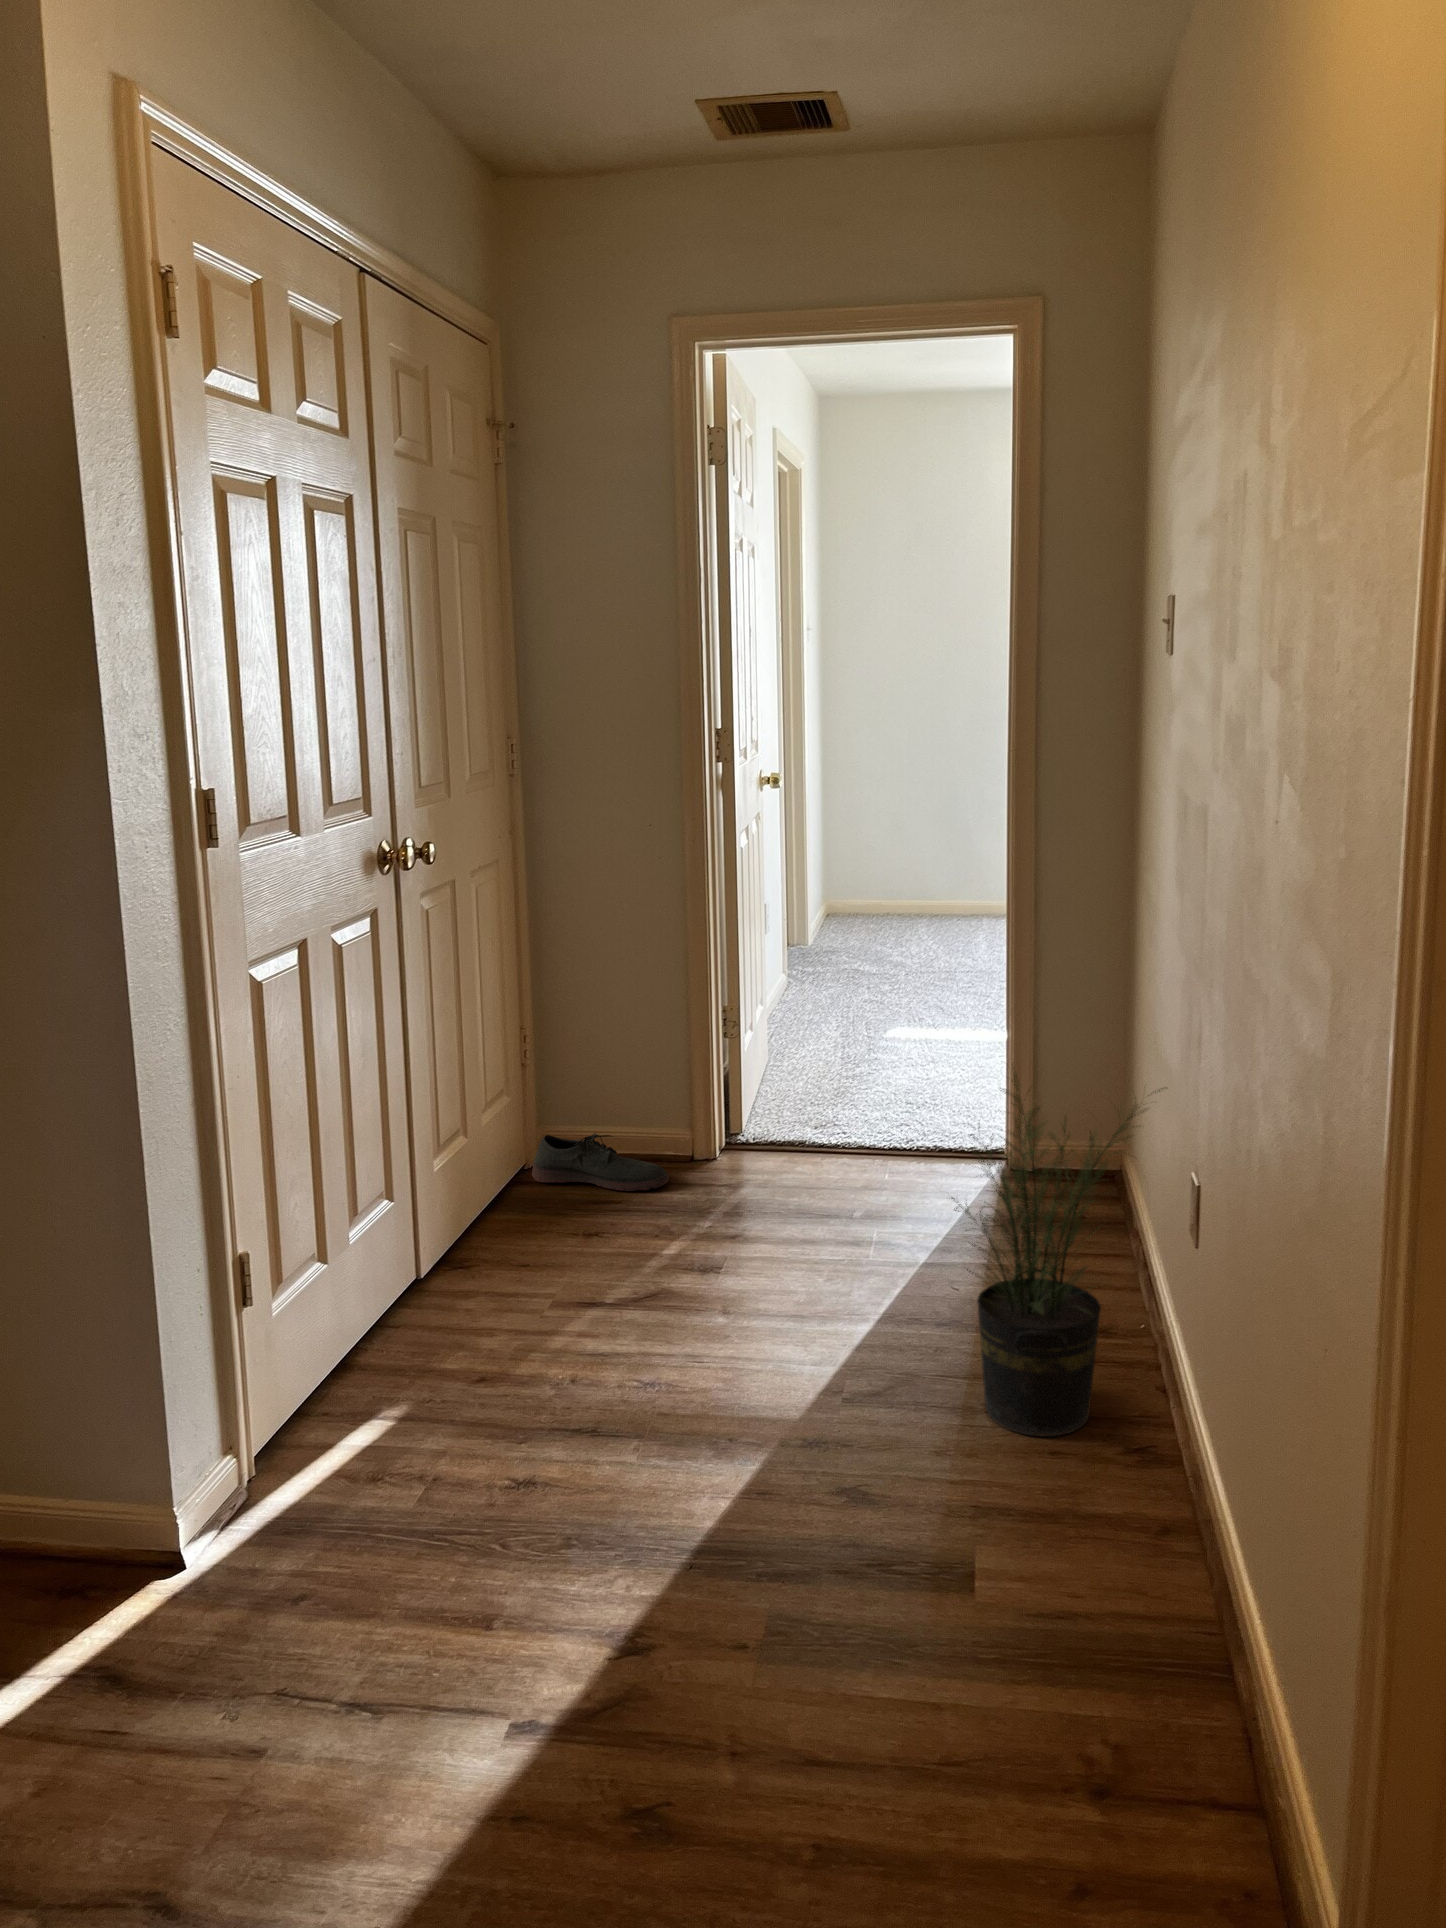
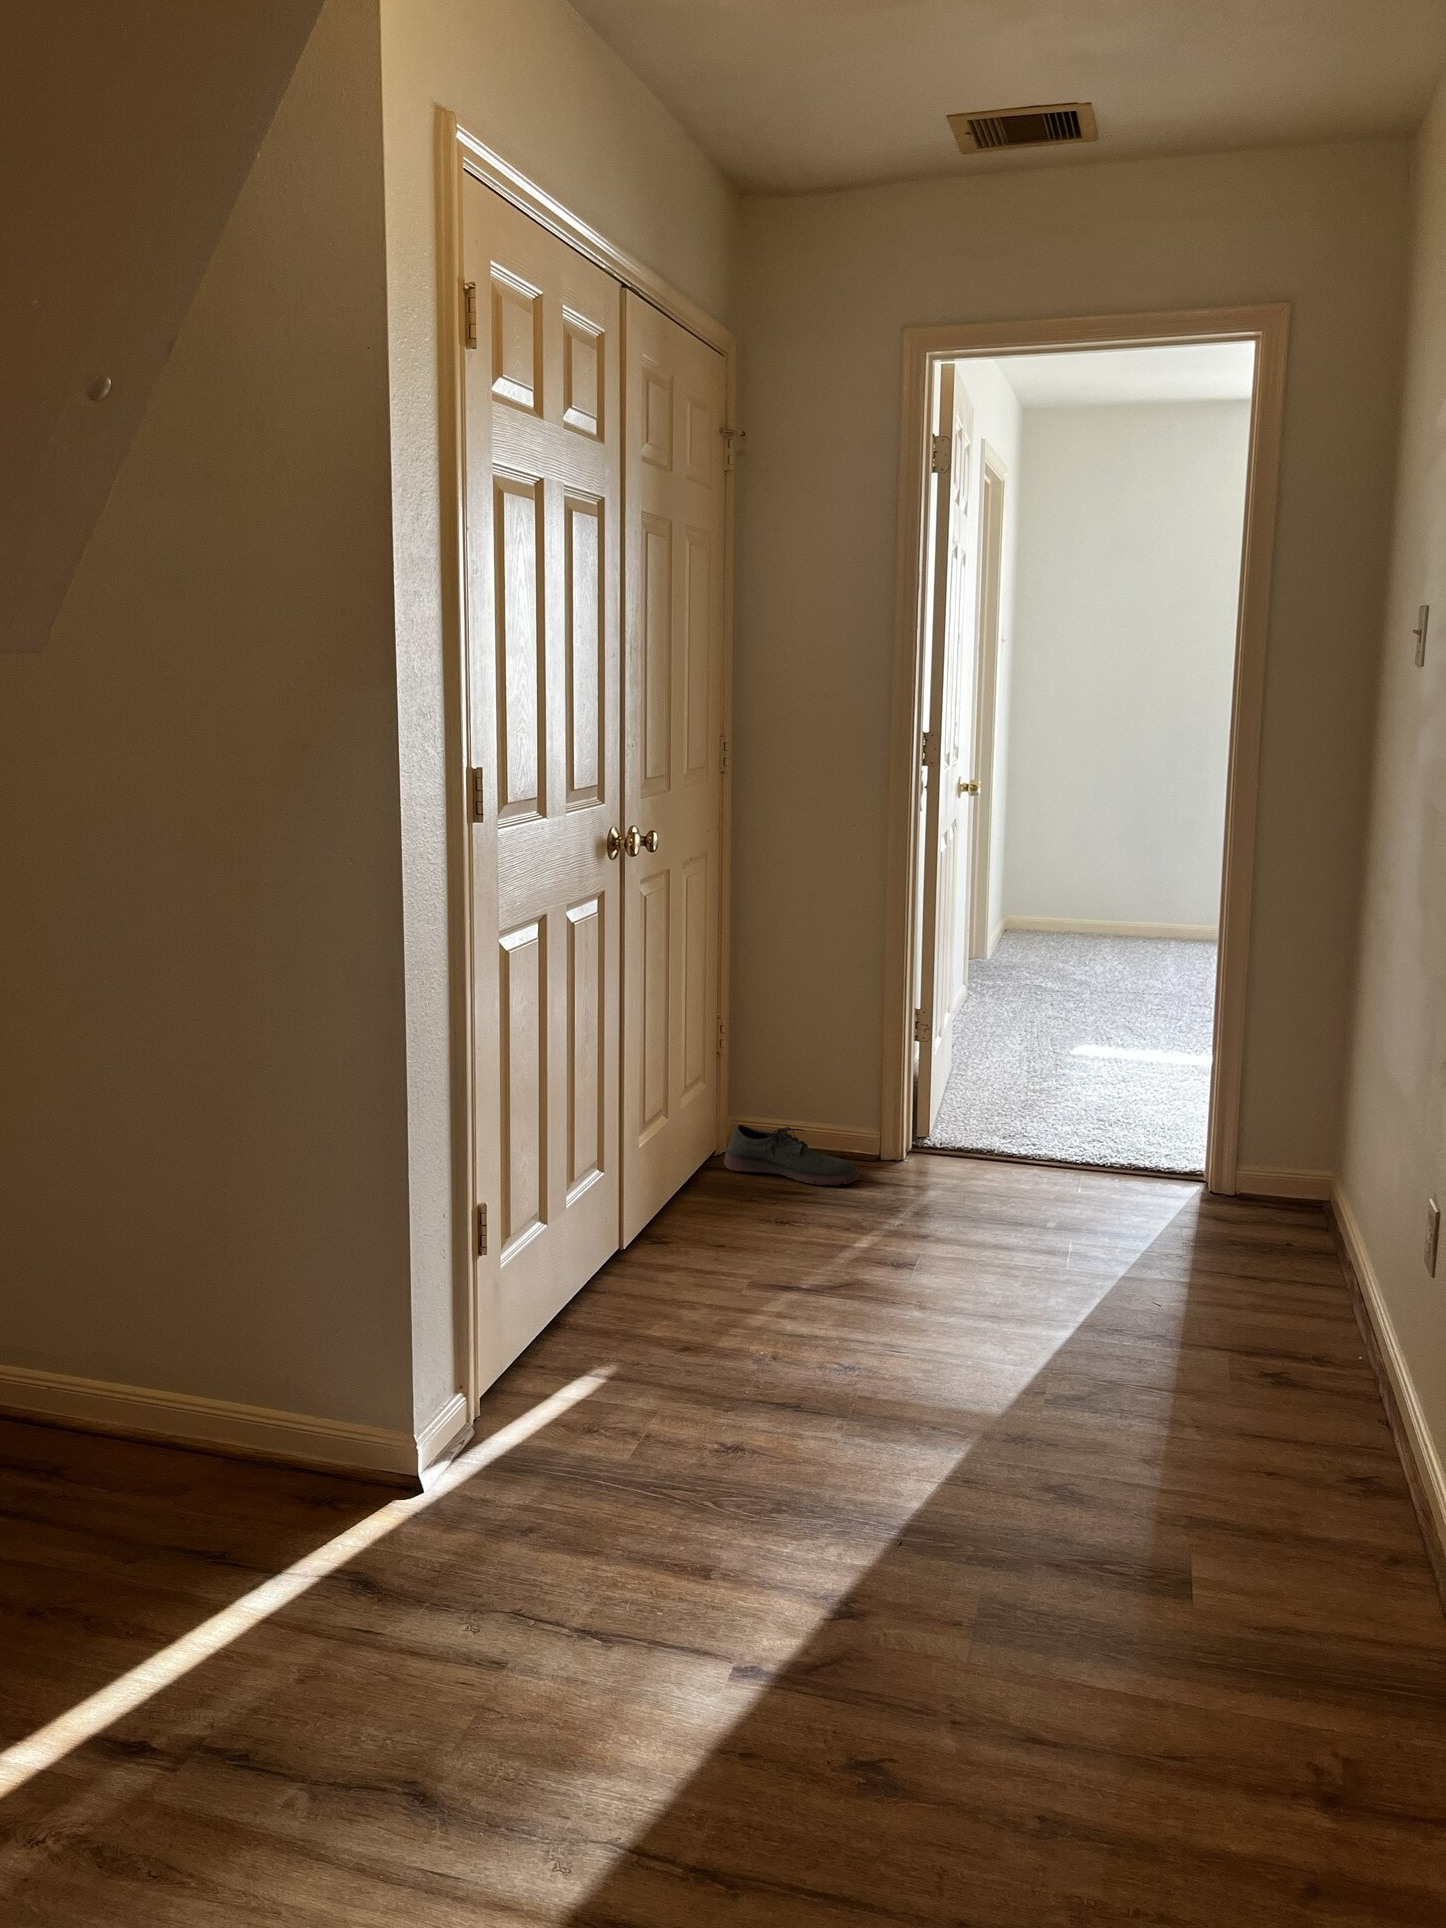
potted plant: present [951,1068,1167,1436] -> none [1155,1072,1405,1455]

